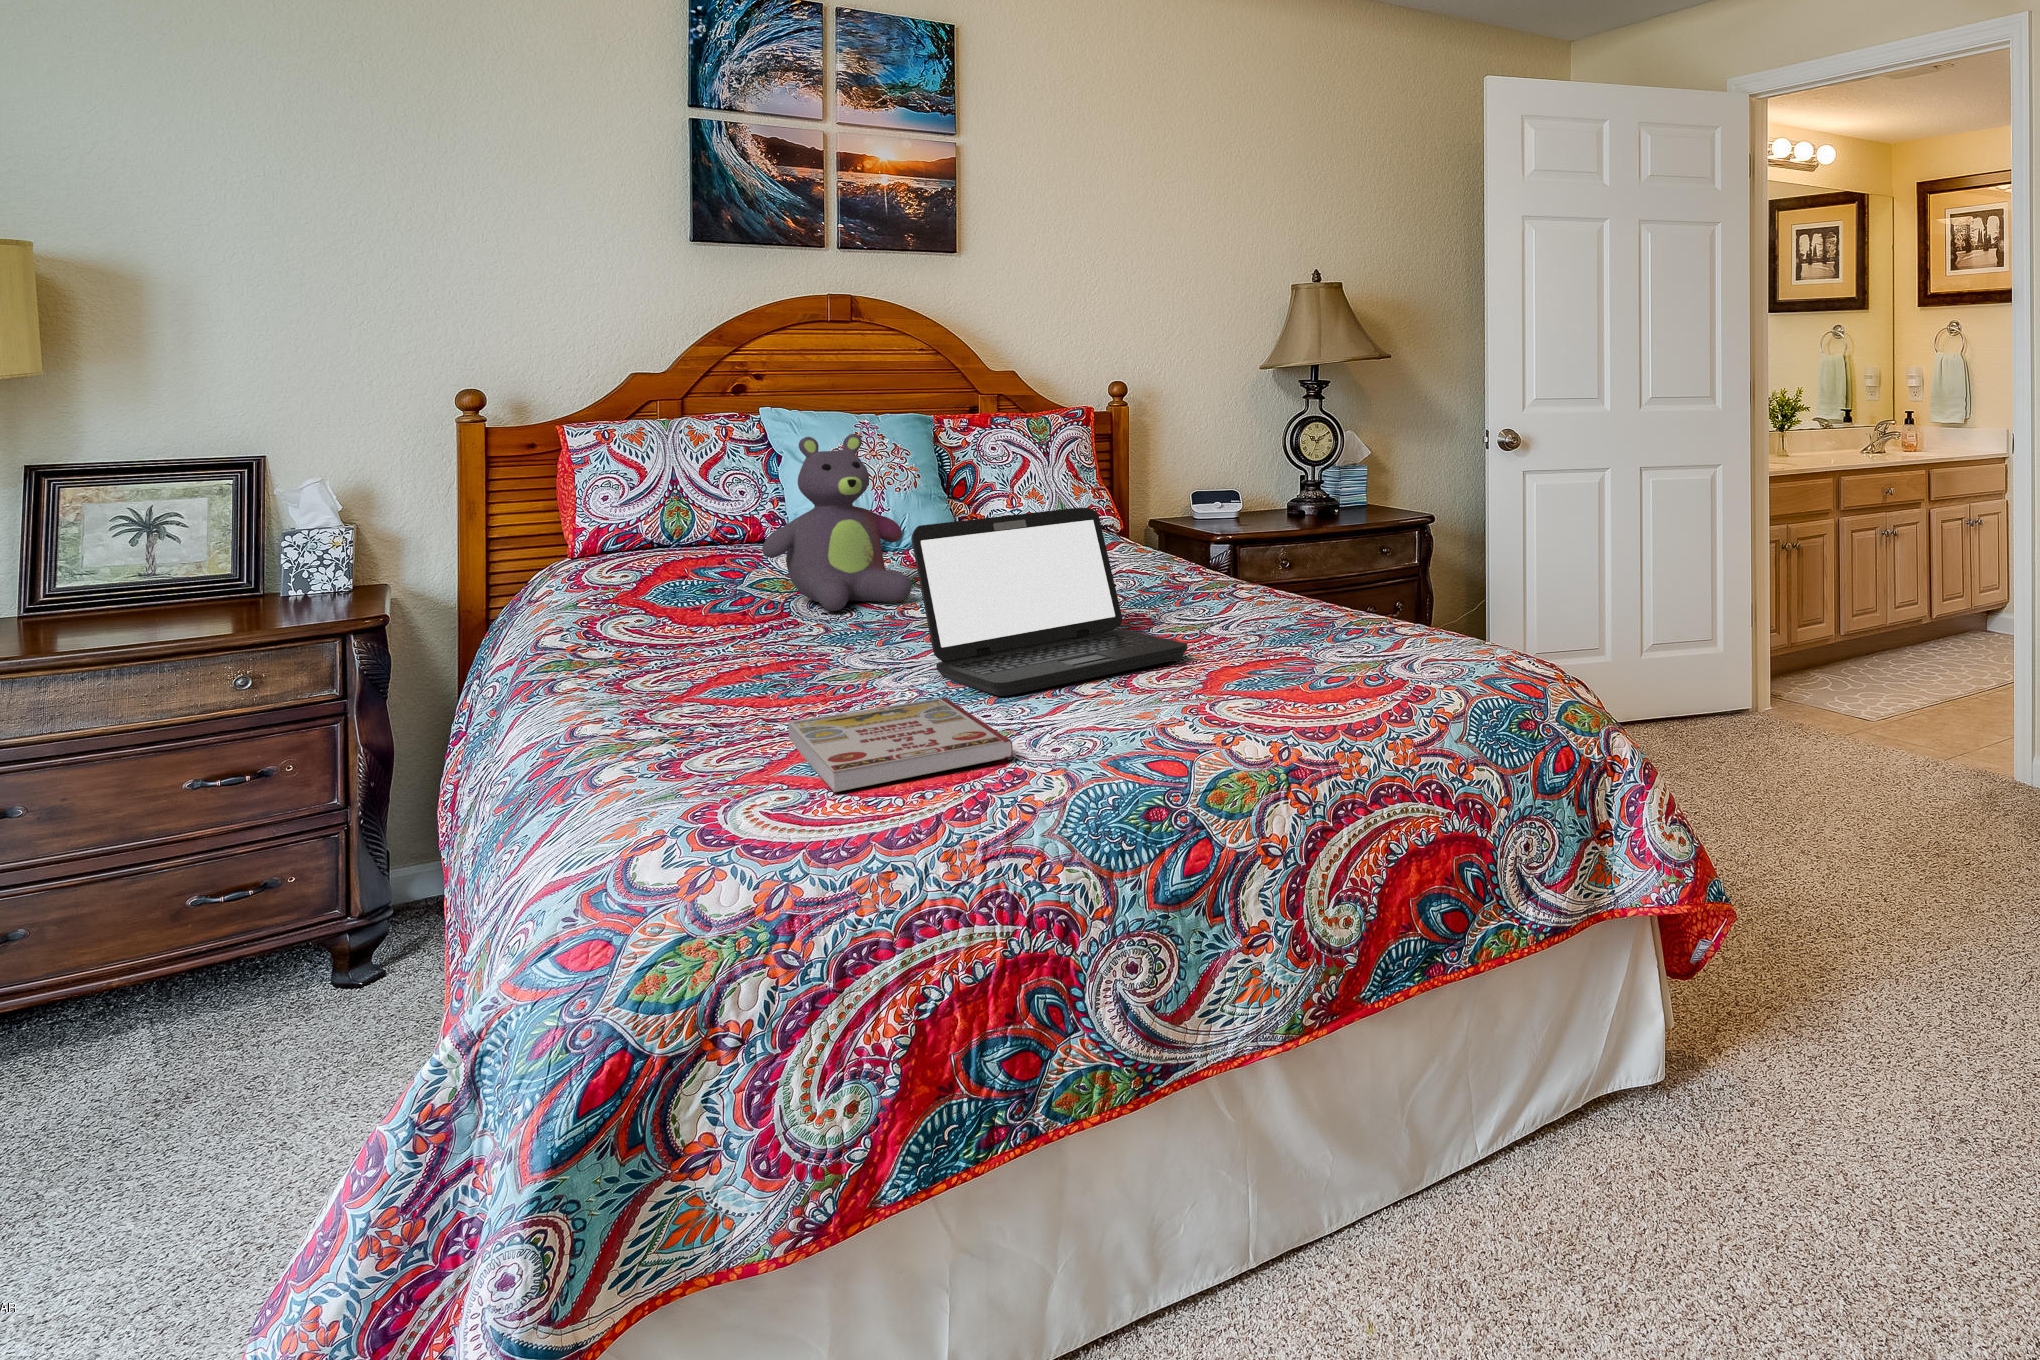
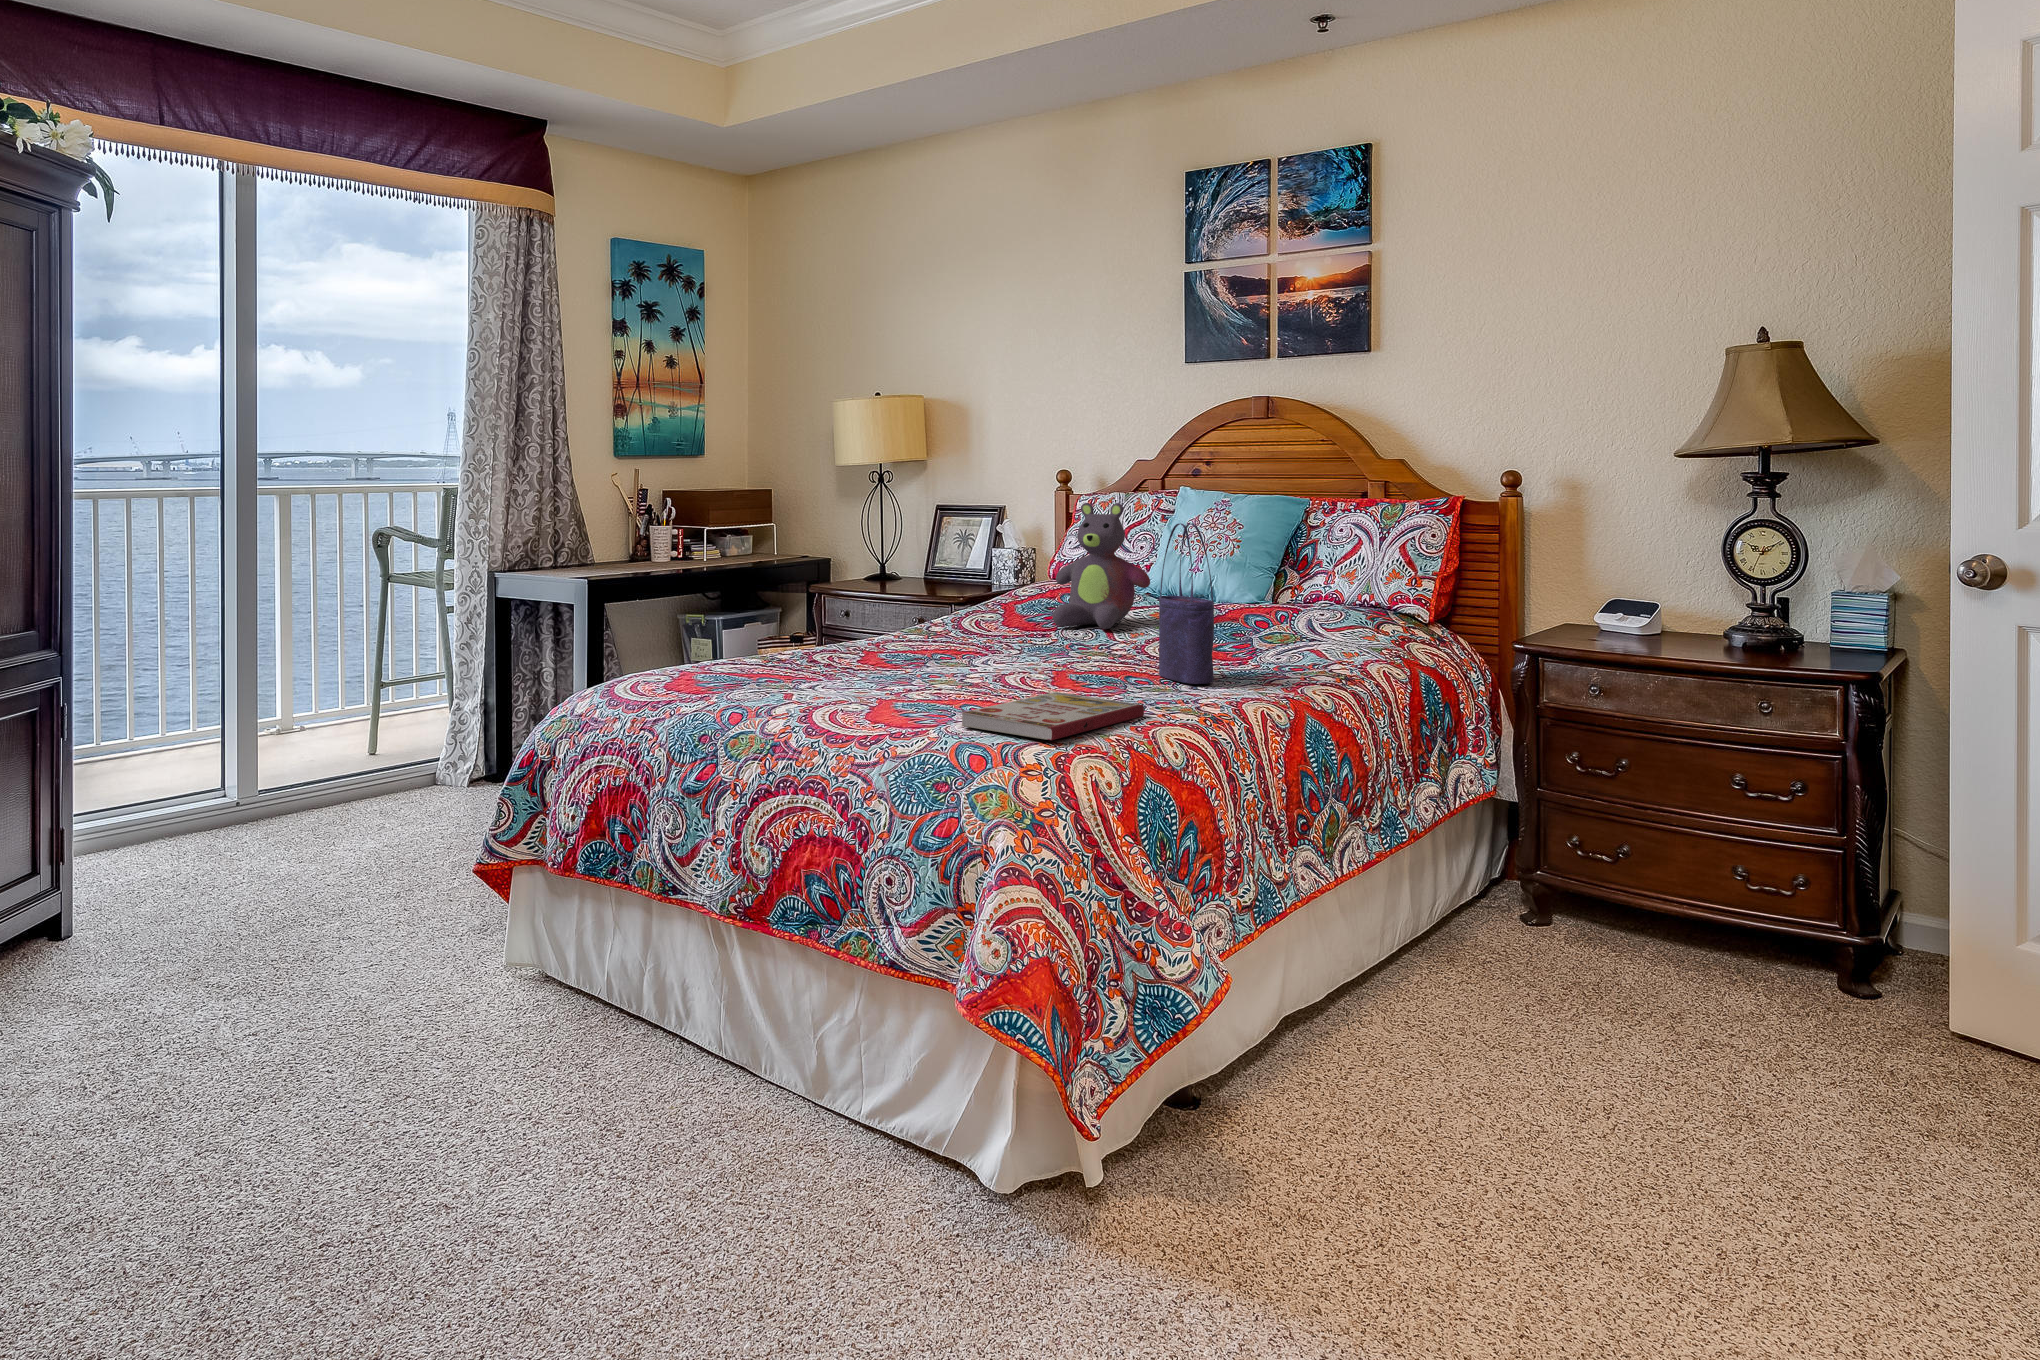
tote bag: none [1191,436,1274,612] -> present [1159,523,1214,684]
laptop: present [911,508,1188,696] -> none [862,563,1052,687]
book: present [787,697,1013,792] -> present [962,692,1144,740]

